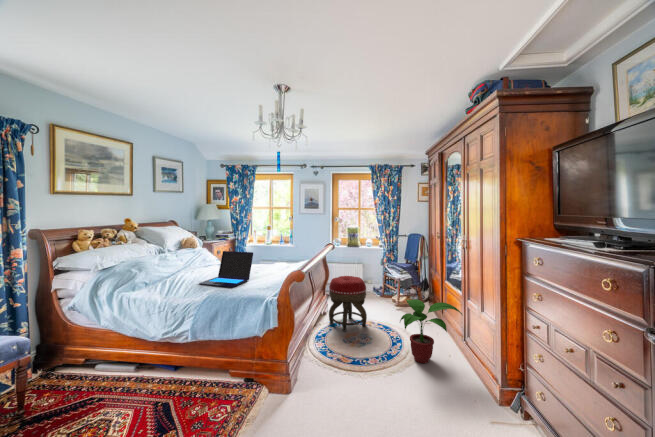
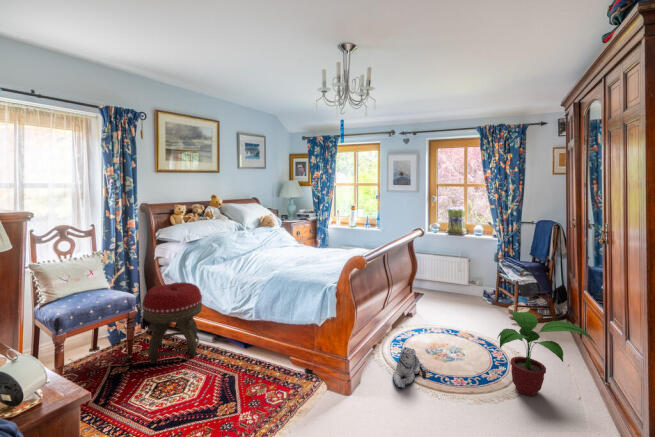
laptop: present [199,251,253,287] -> none [268,233,325,272]
footstool: present [329,276,367,331] -> present [142,282,202,364]
plush toy: none [323,342,349,378] -> present [393,347,426,388]

